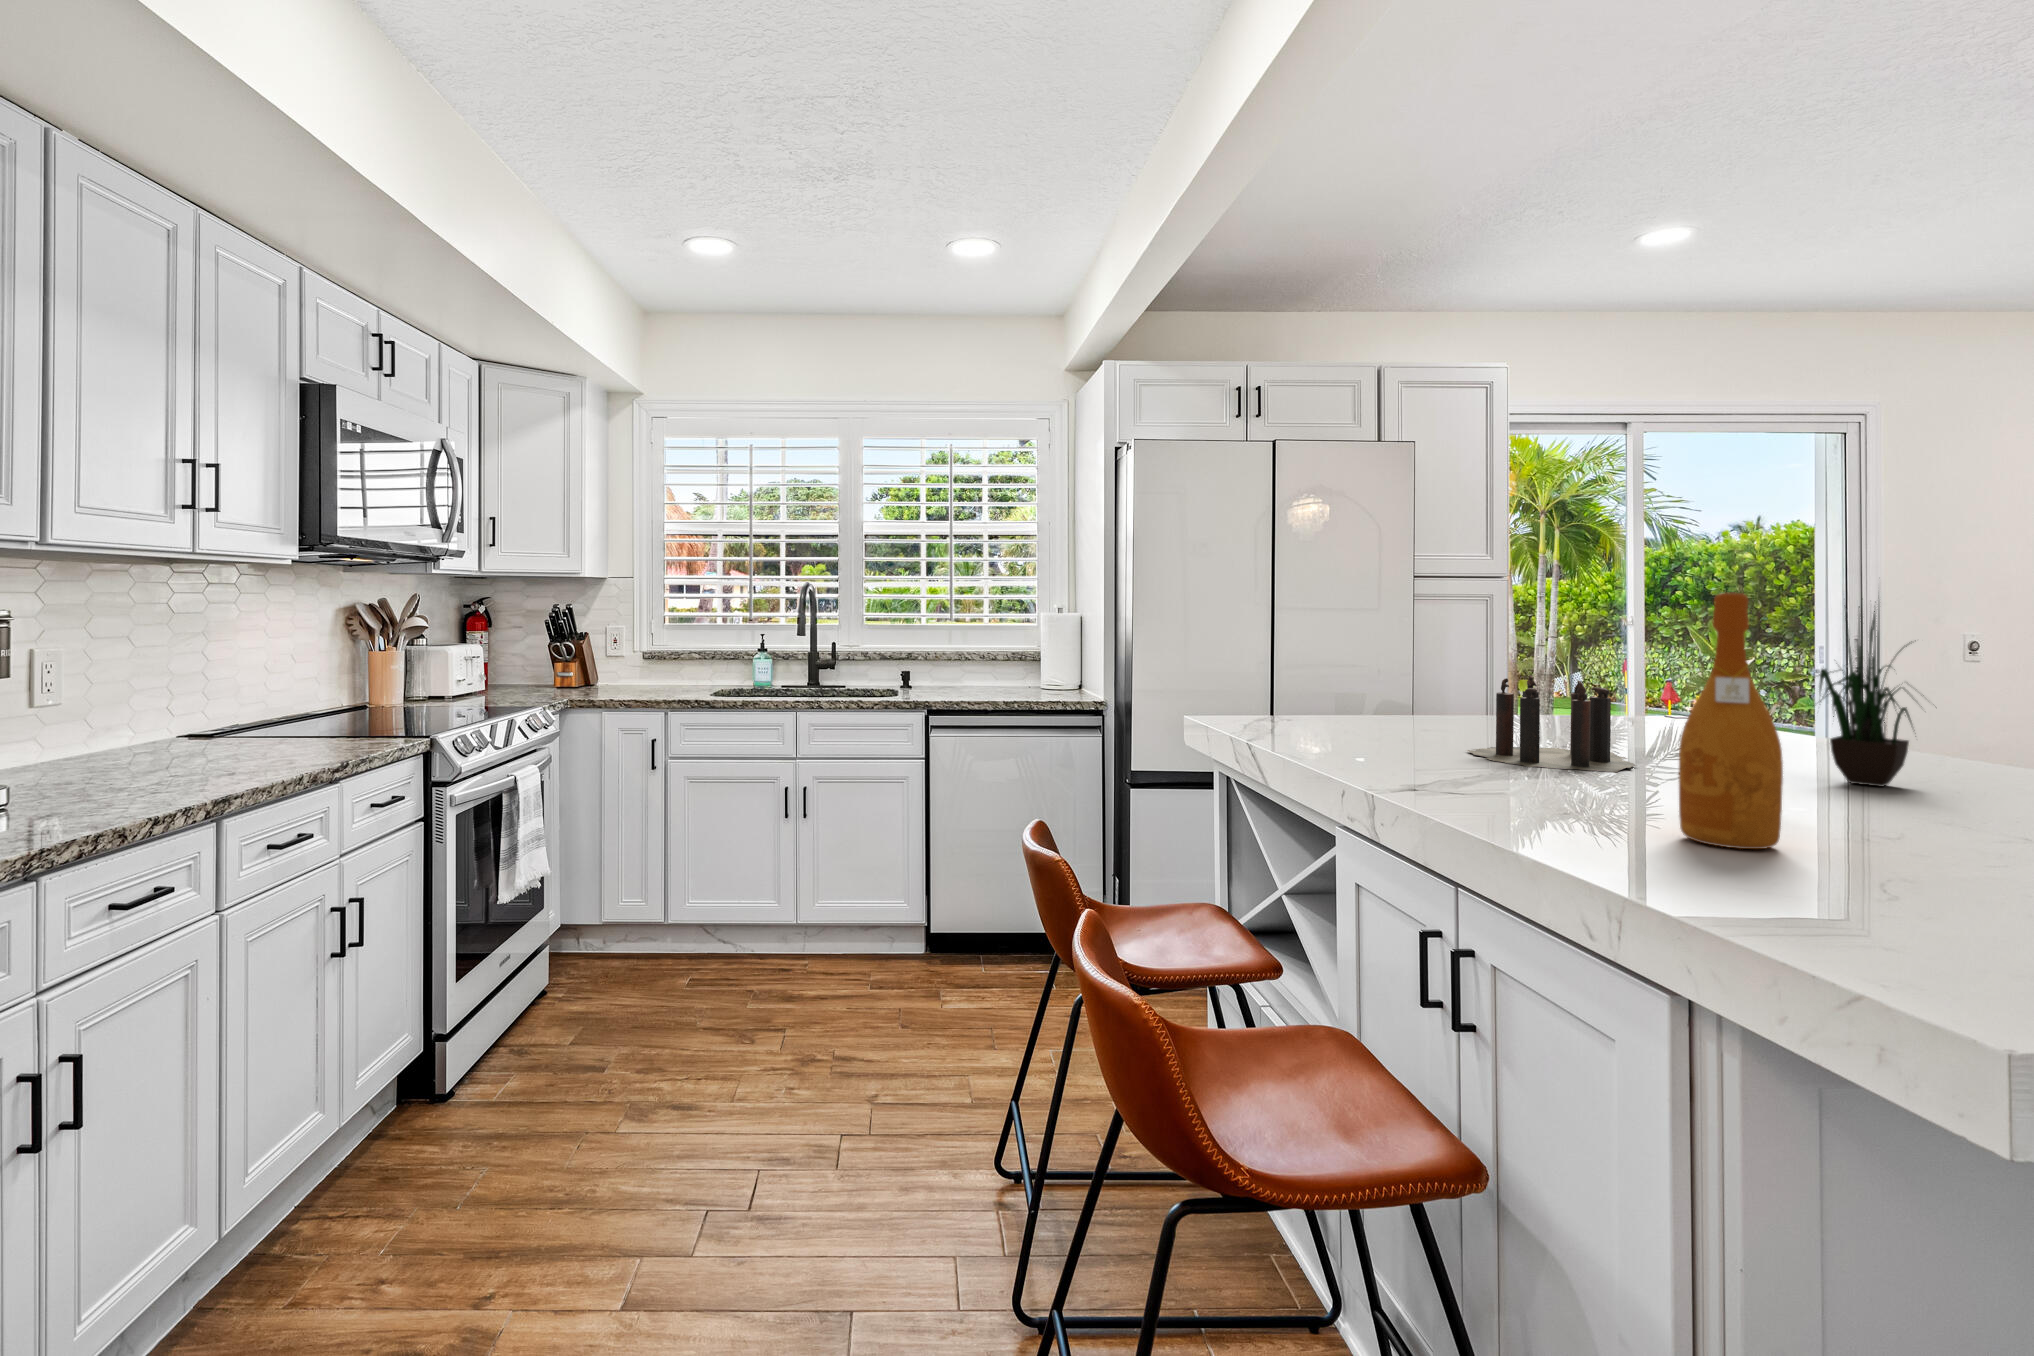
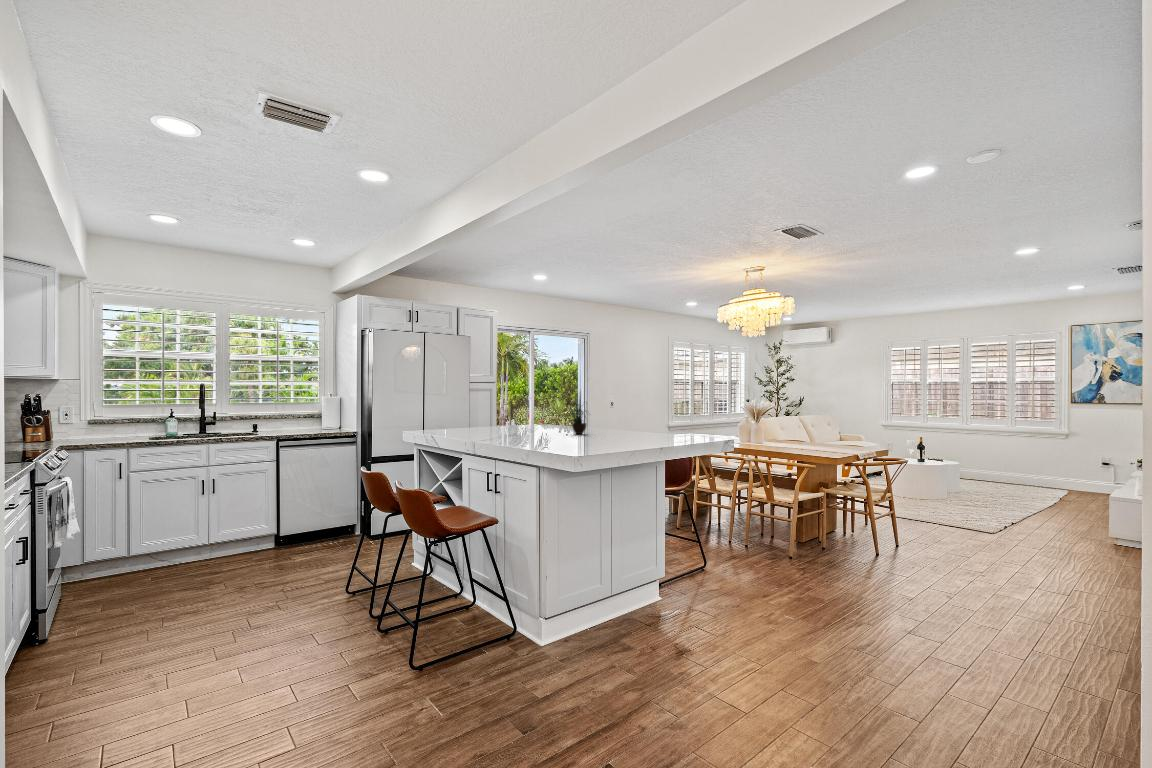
wine bottle: present [1679,592,1783,849] -> none [541,389,558,443]
candle: present [1467,675,1636,772] -> none [493,412,545,436]

